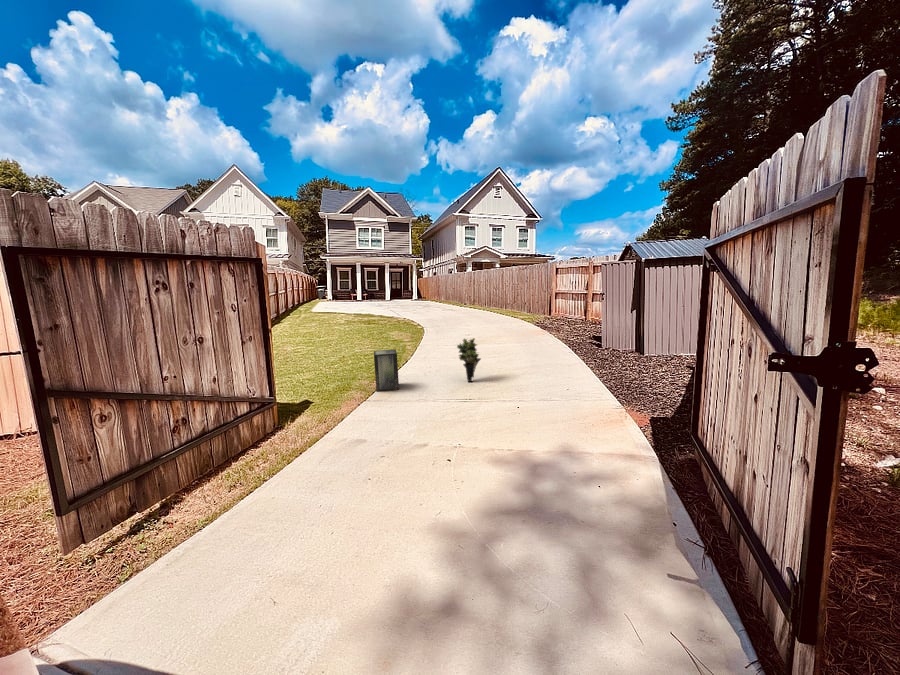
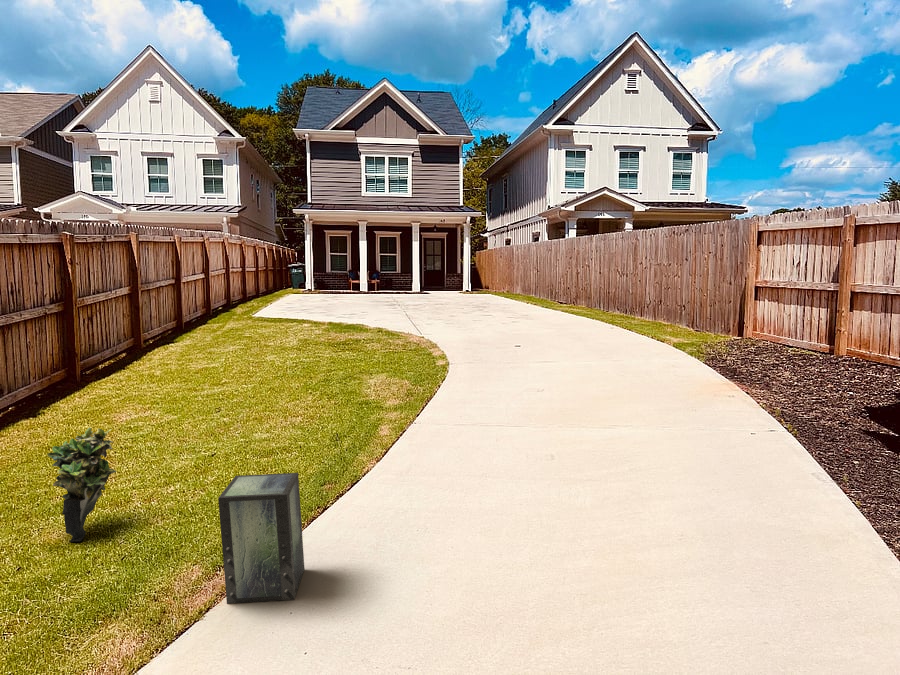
potted plant: present [457,338,481,382] -> present [47,428,116,542]

